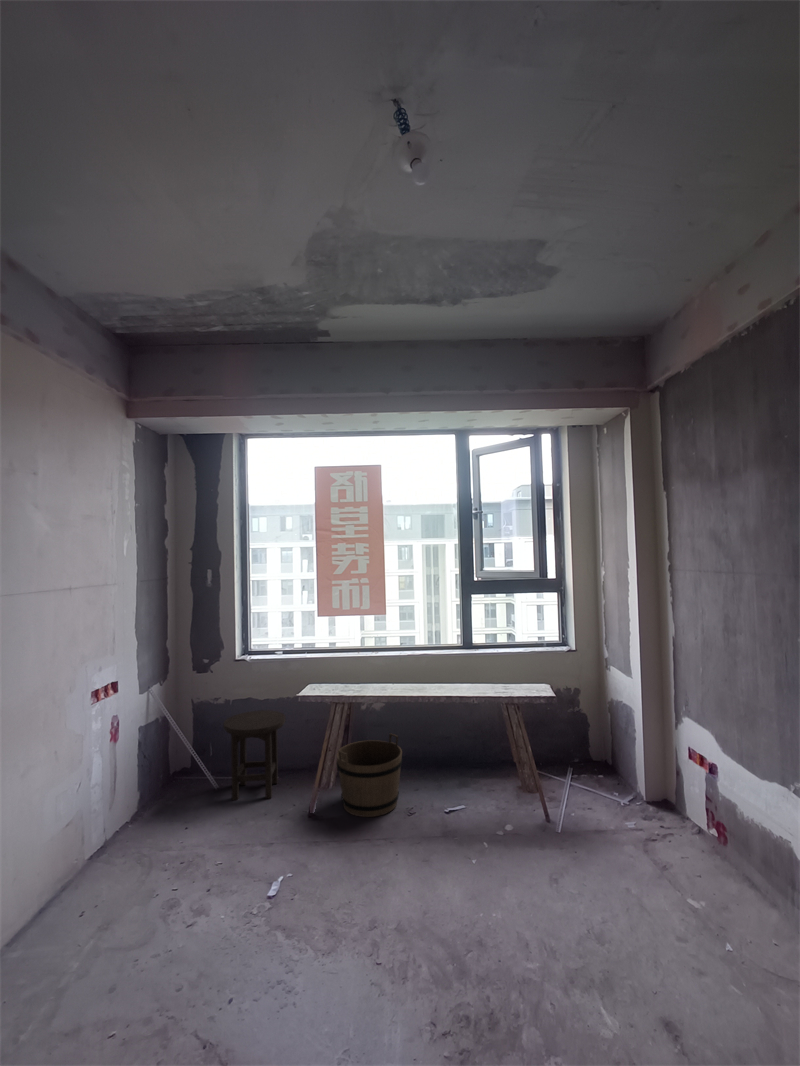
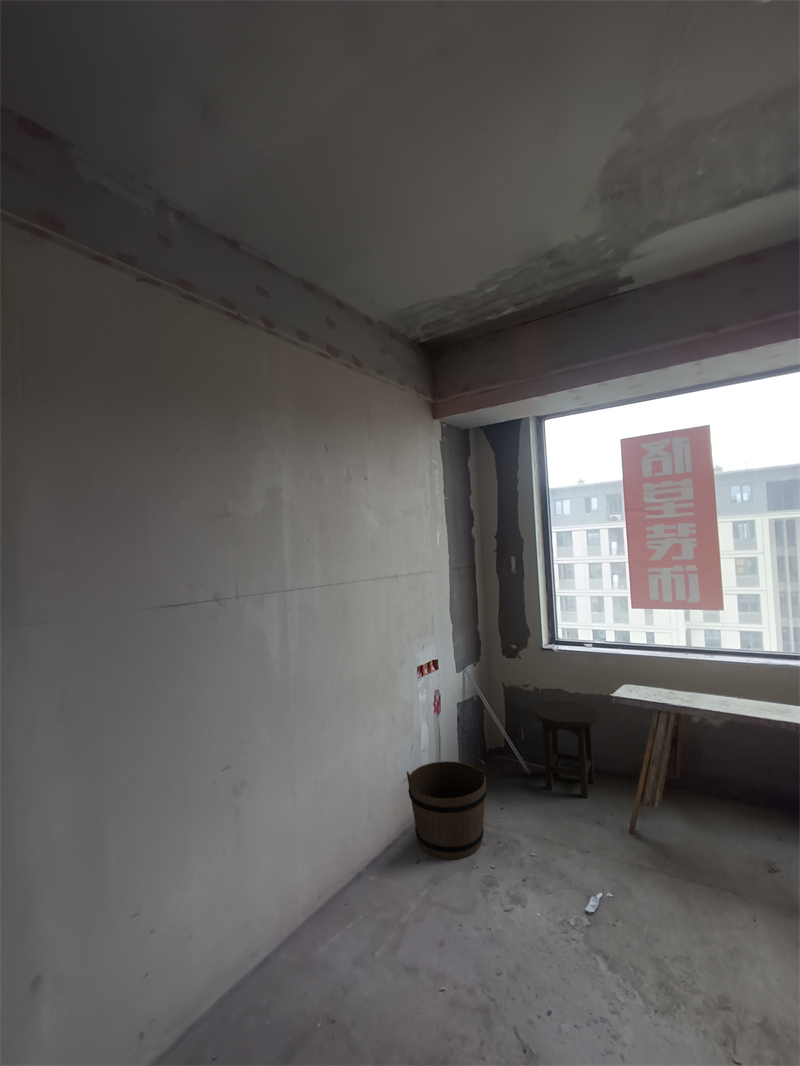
bucket: present [337,734,402,817] -> present [407,758,486,859]

